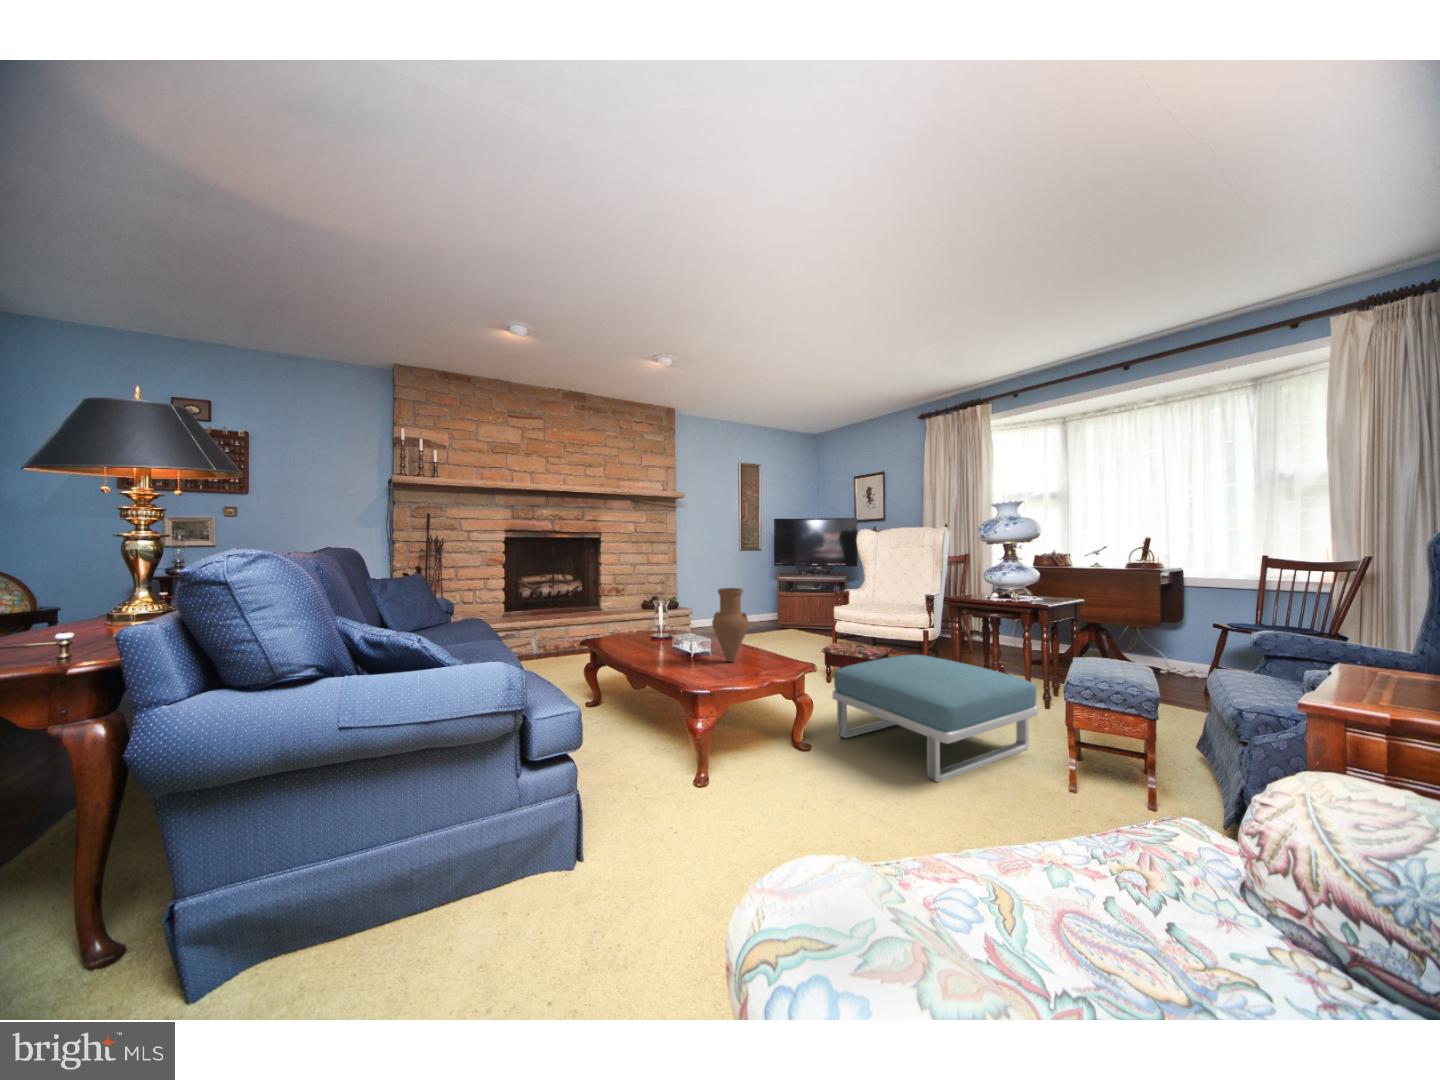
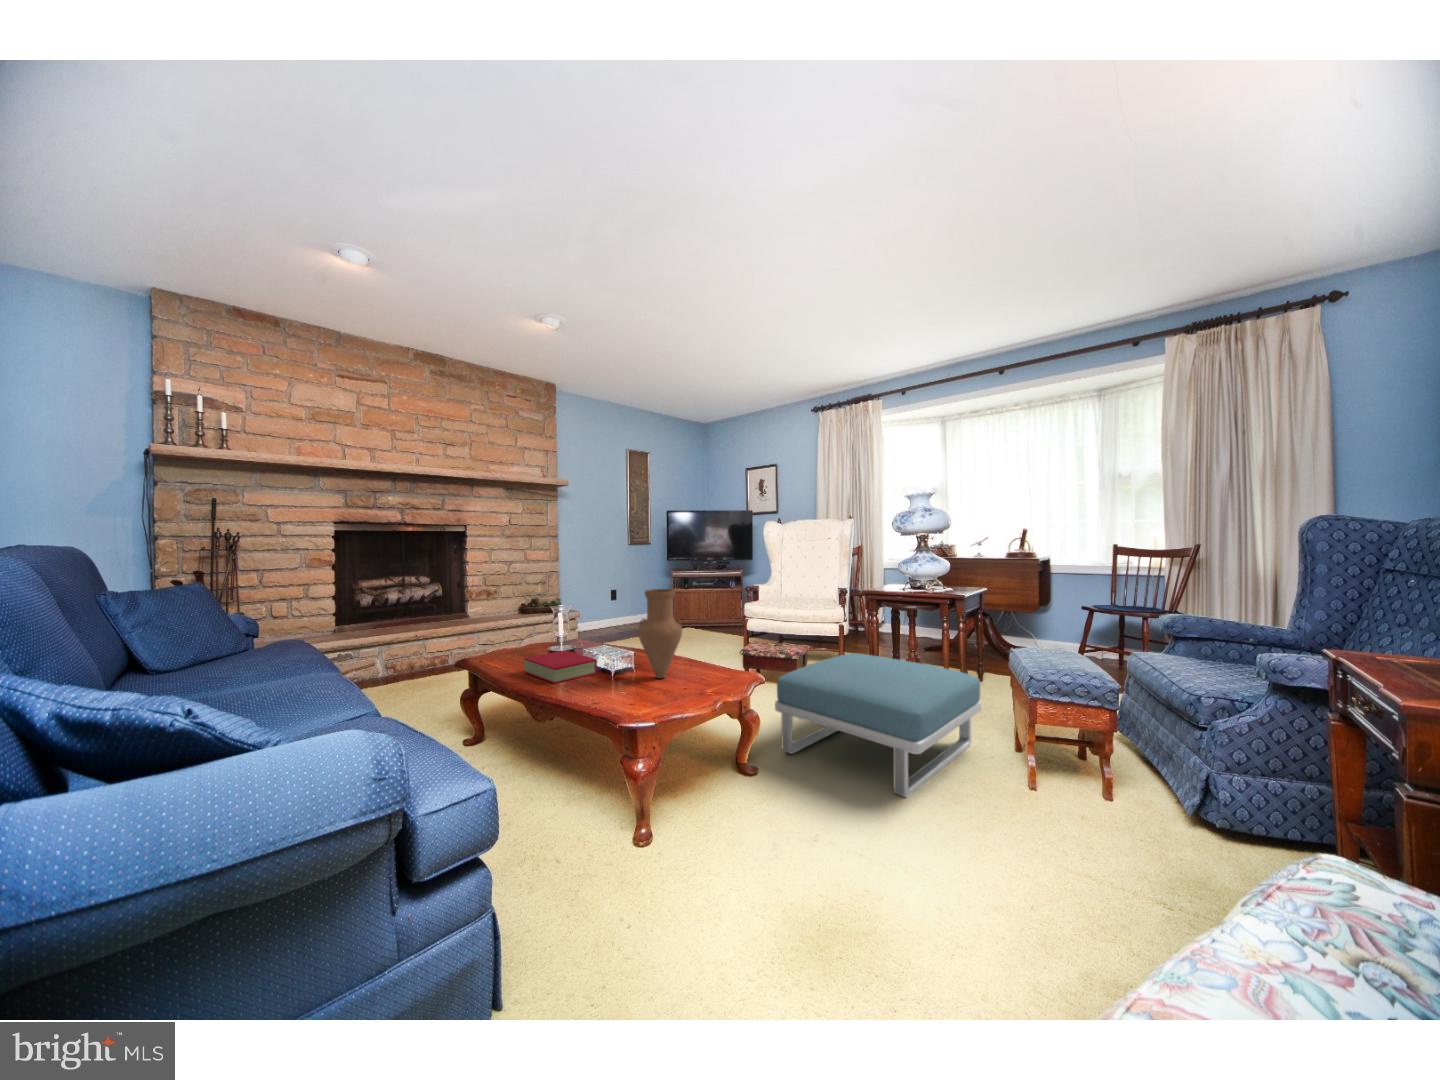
book: none [628,636,682,660] -> present [524,650,597,684]

